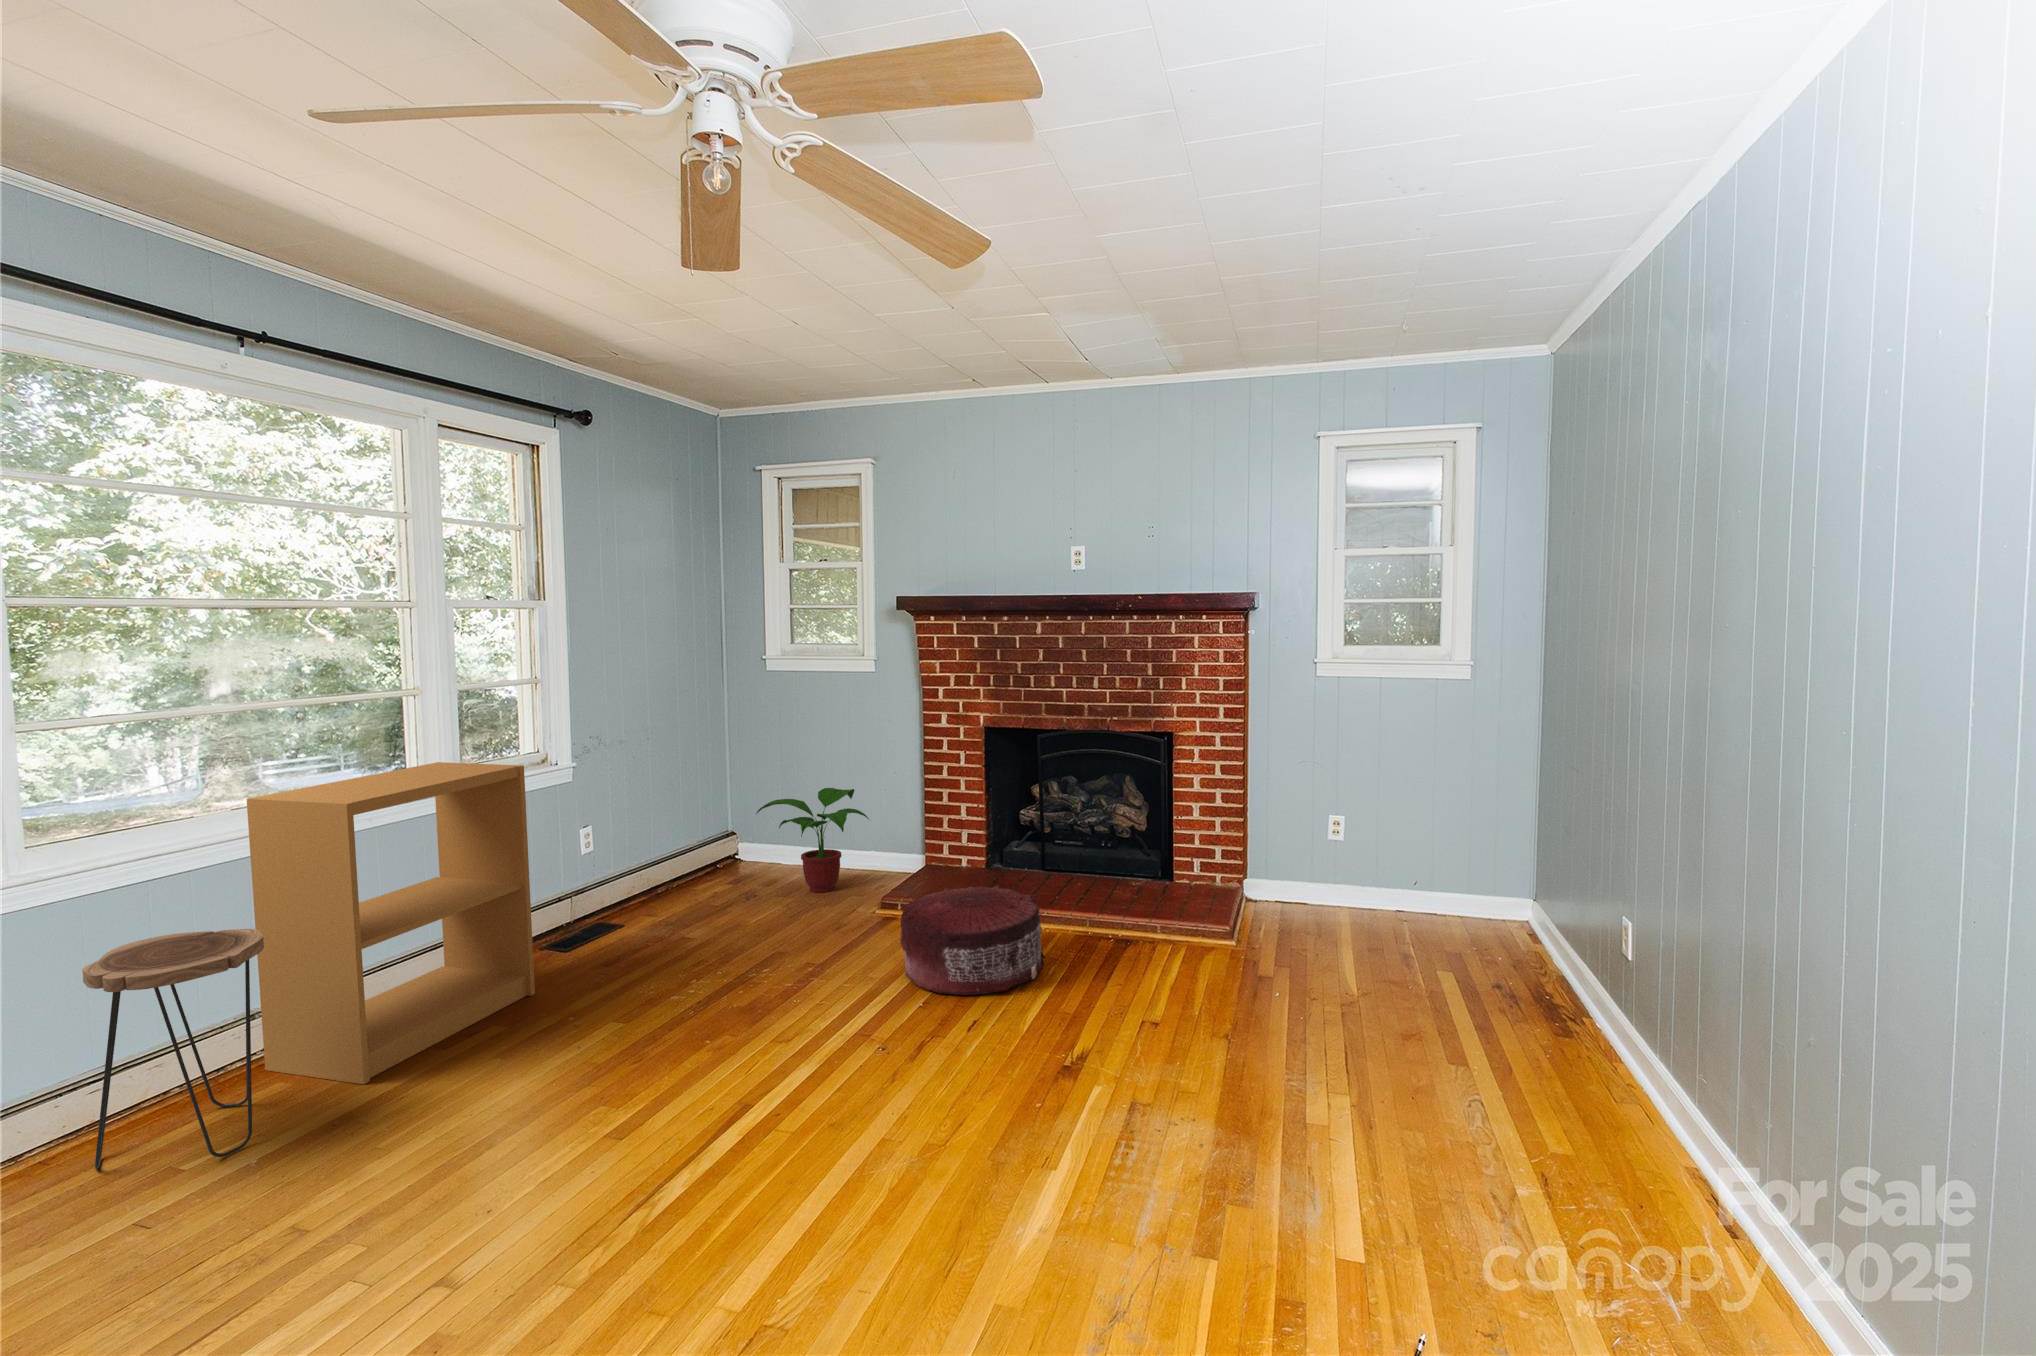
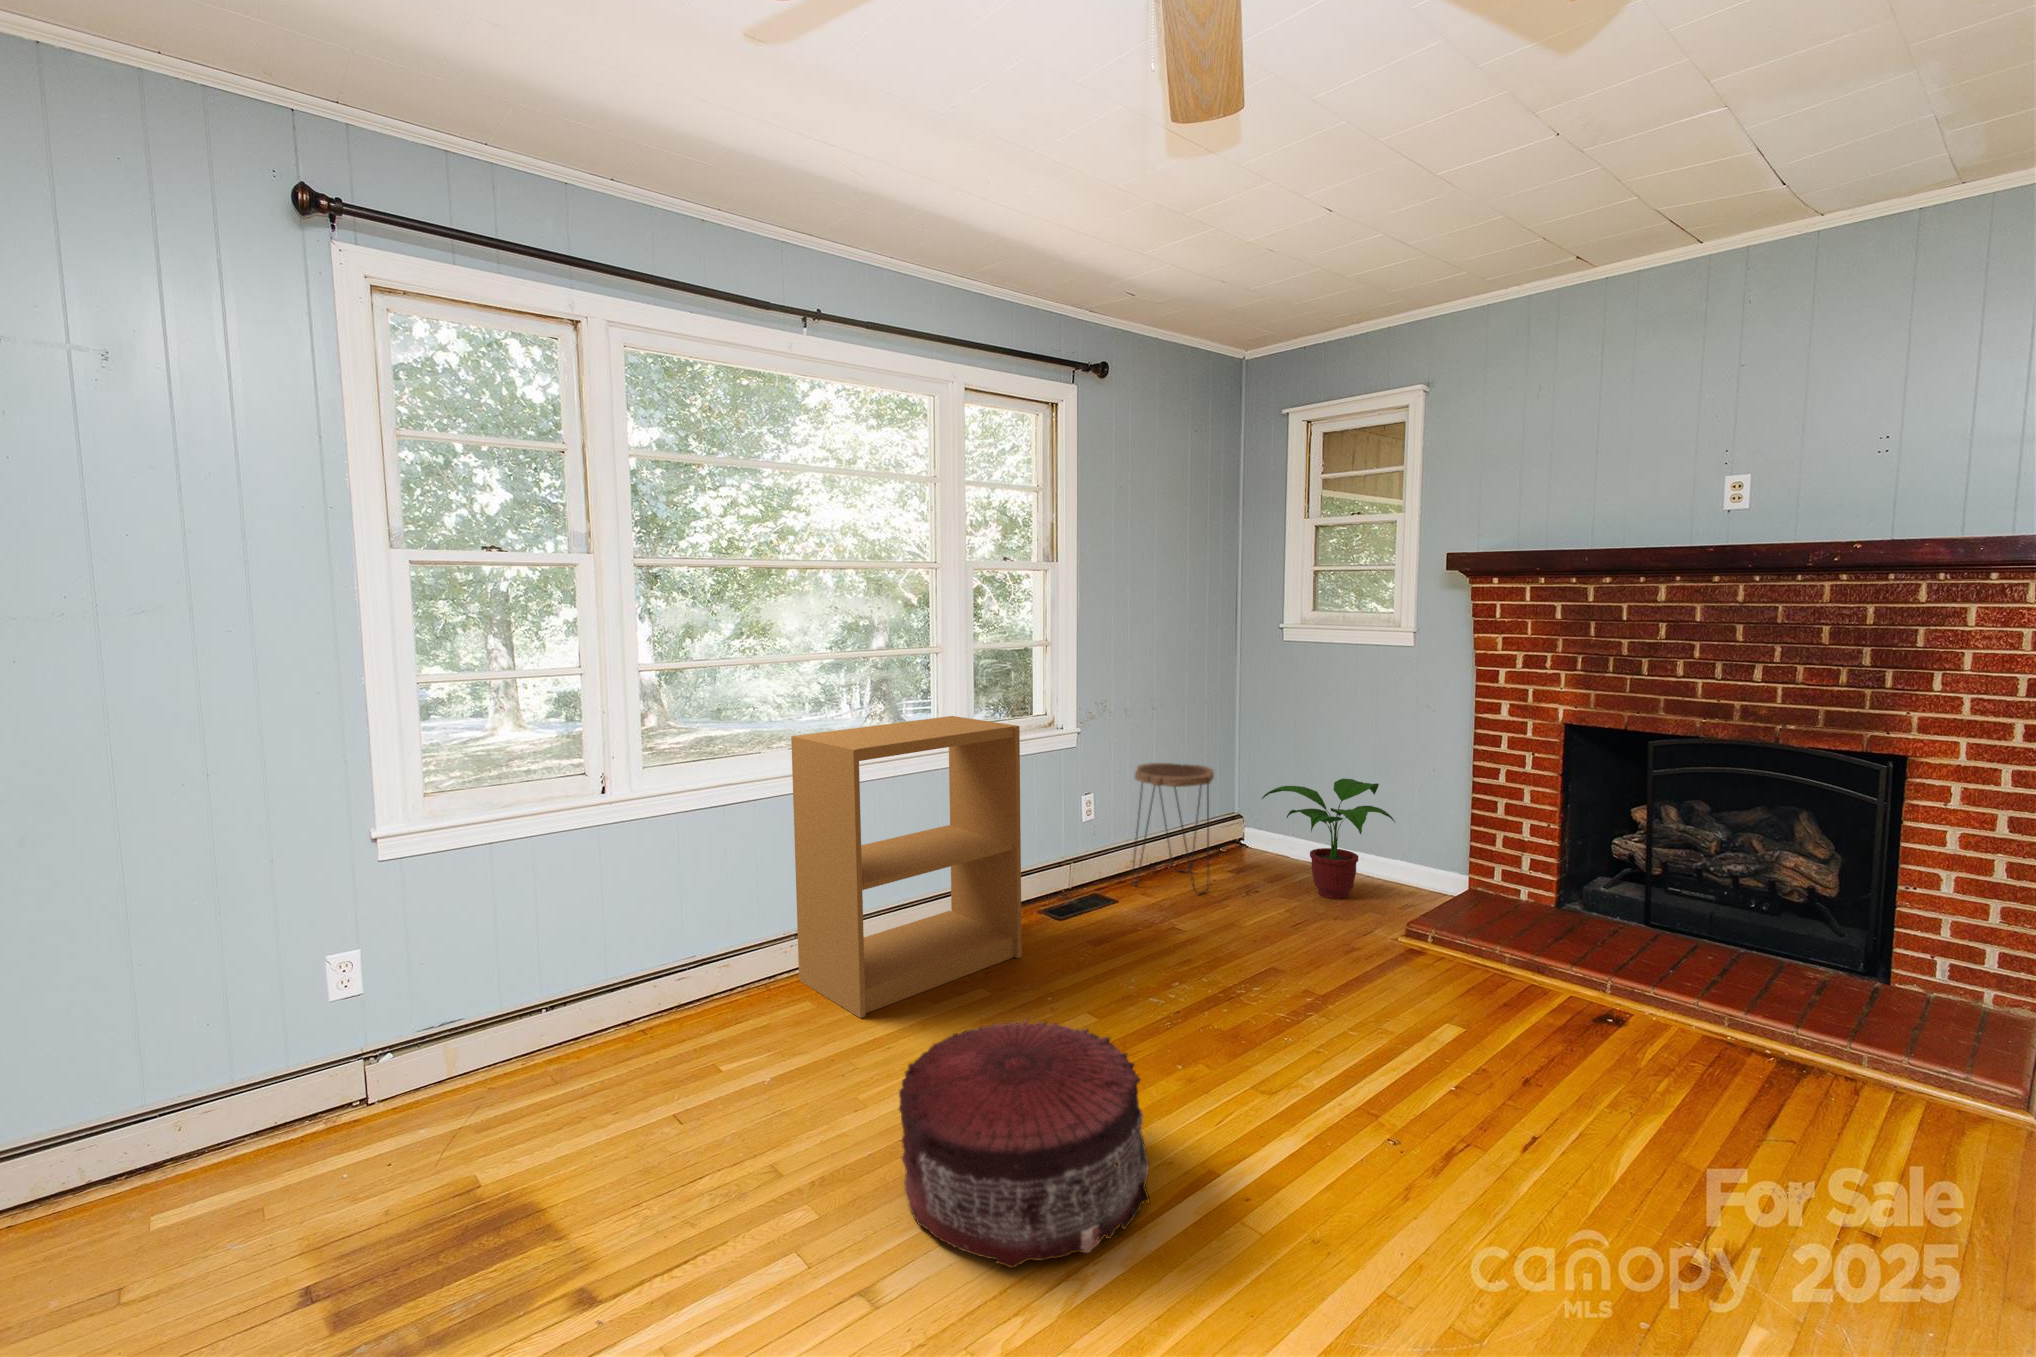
pouf: present [900,885,1045,995] -> present [899,1020,1149,1268]
side table: present [82,929,264,1169] -> present [1132,763,1214,894]

